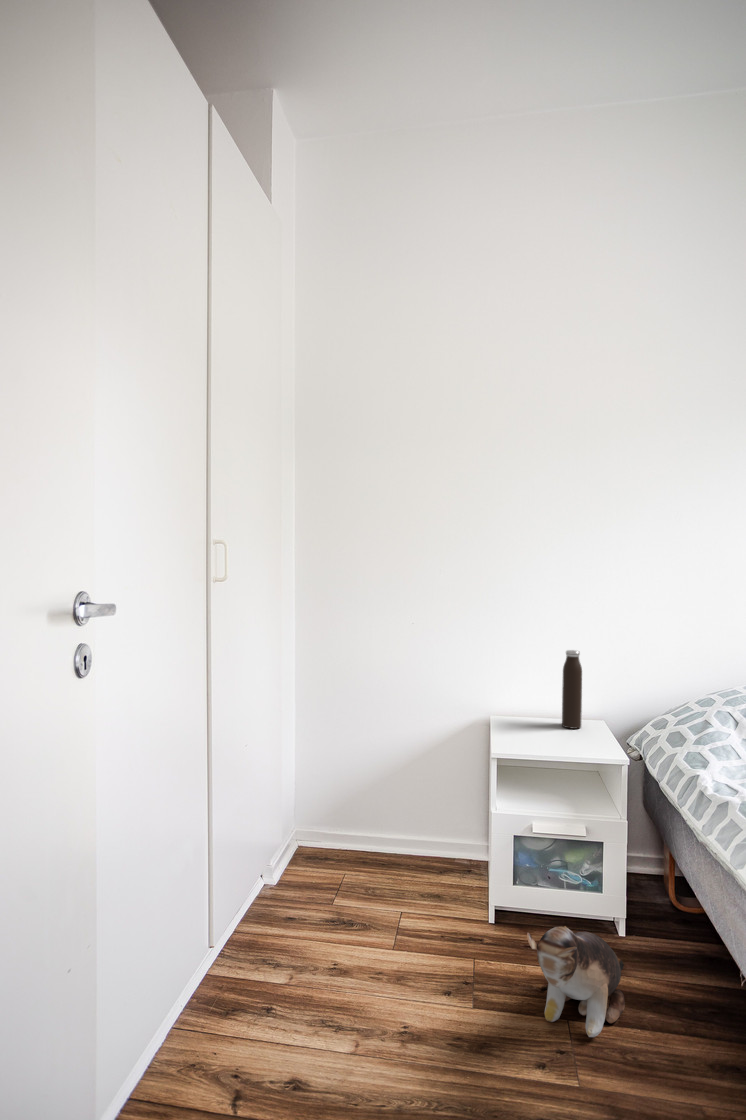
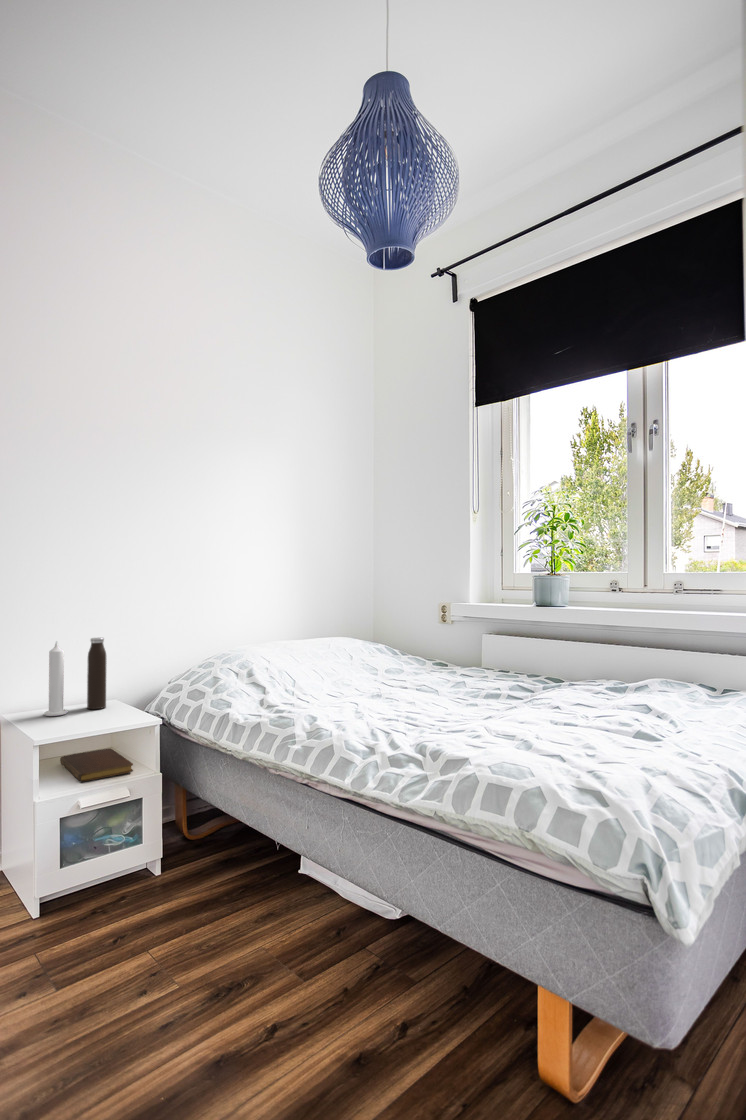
candle: none [519,650,541,727] -> present [44,641,67,716]
notebook: none [533,770,594,810] -> present [60,748,133,782]
plush toy: present [527,926,625,1037] -> none [119,863,190,960]

